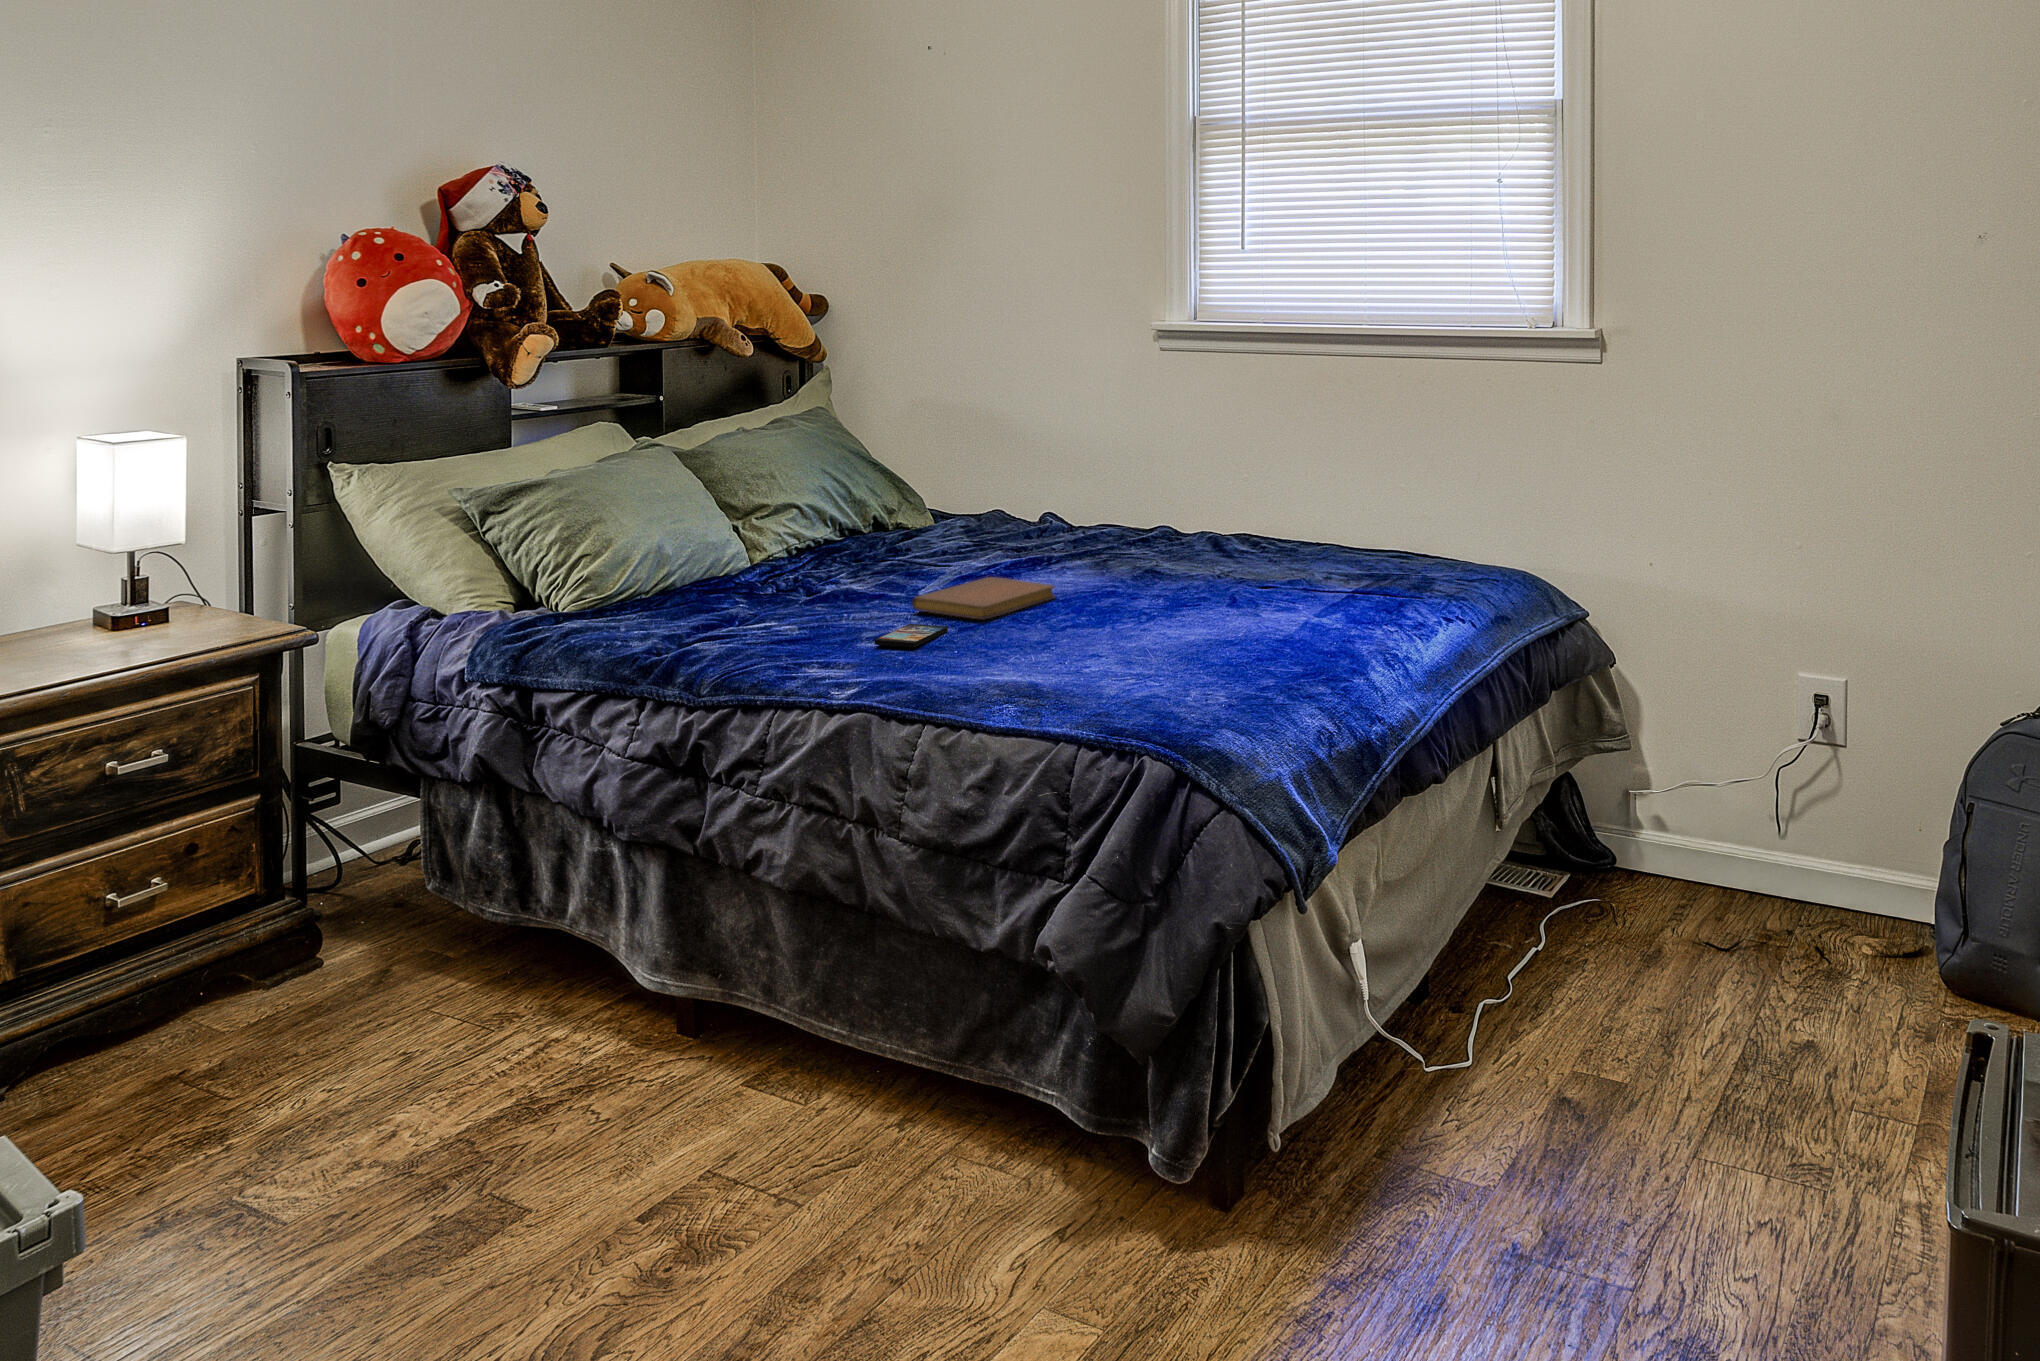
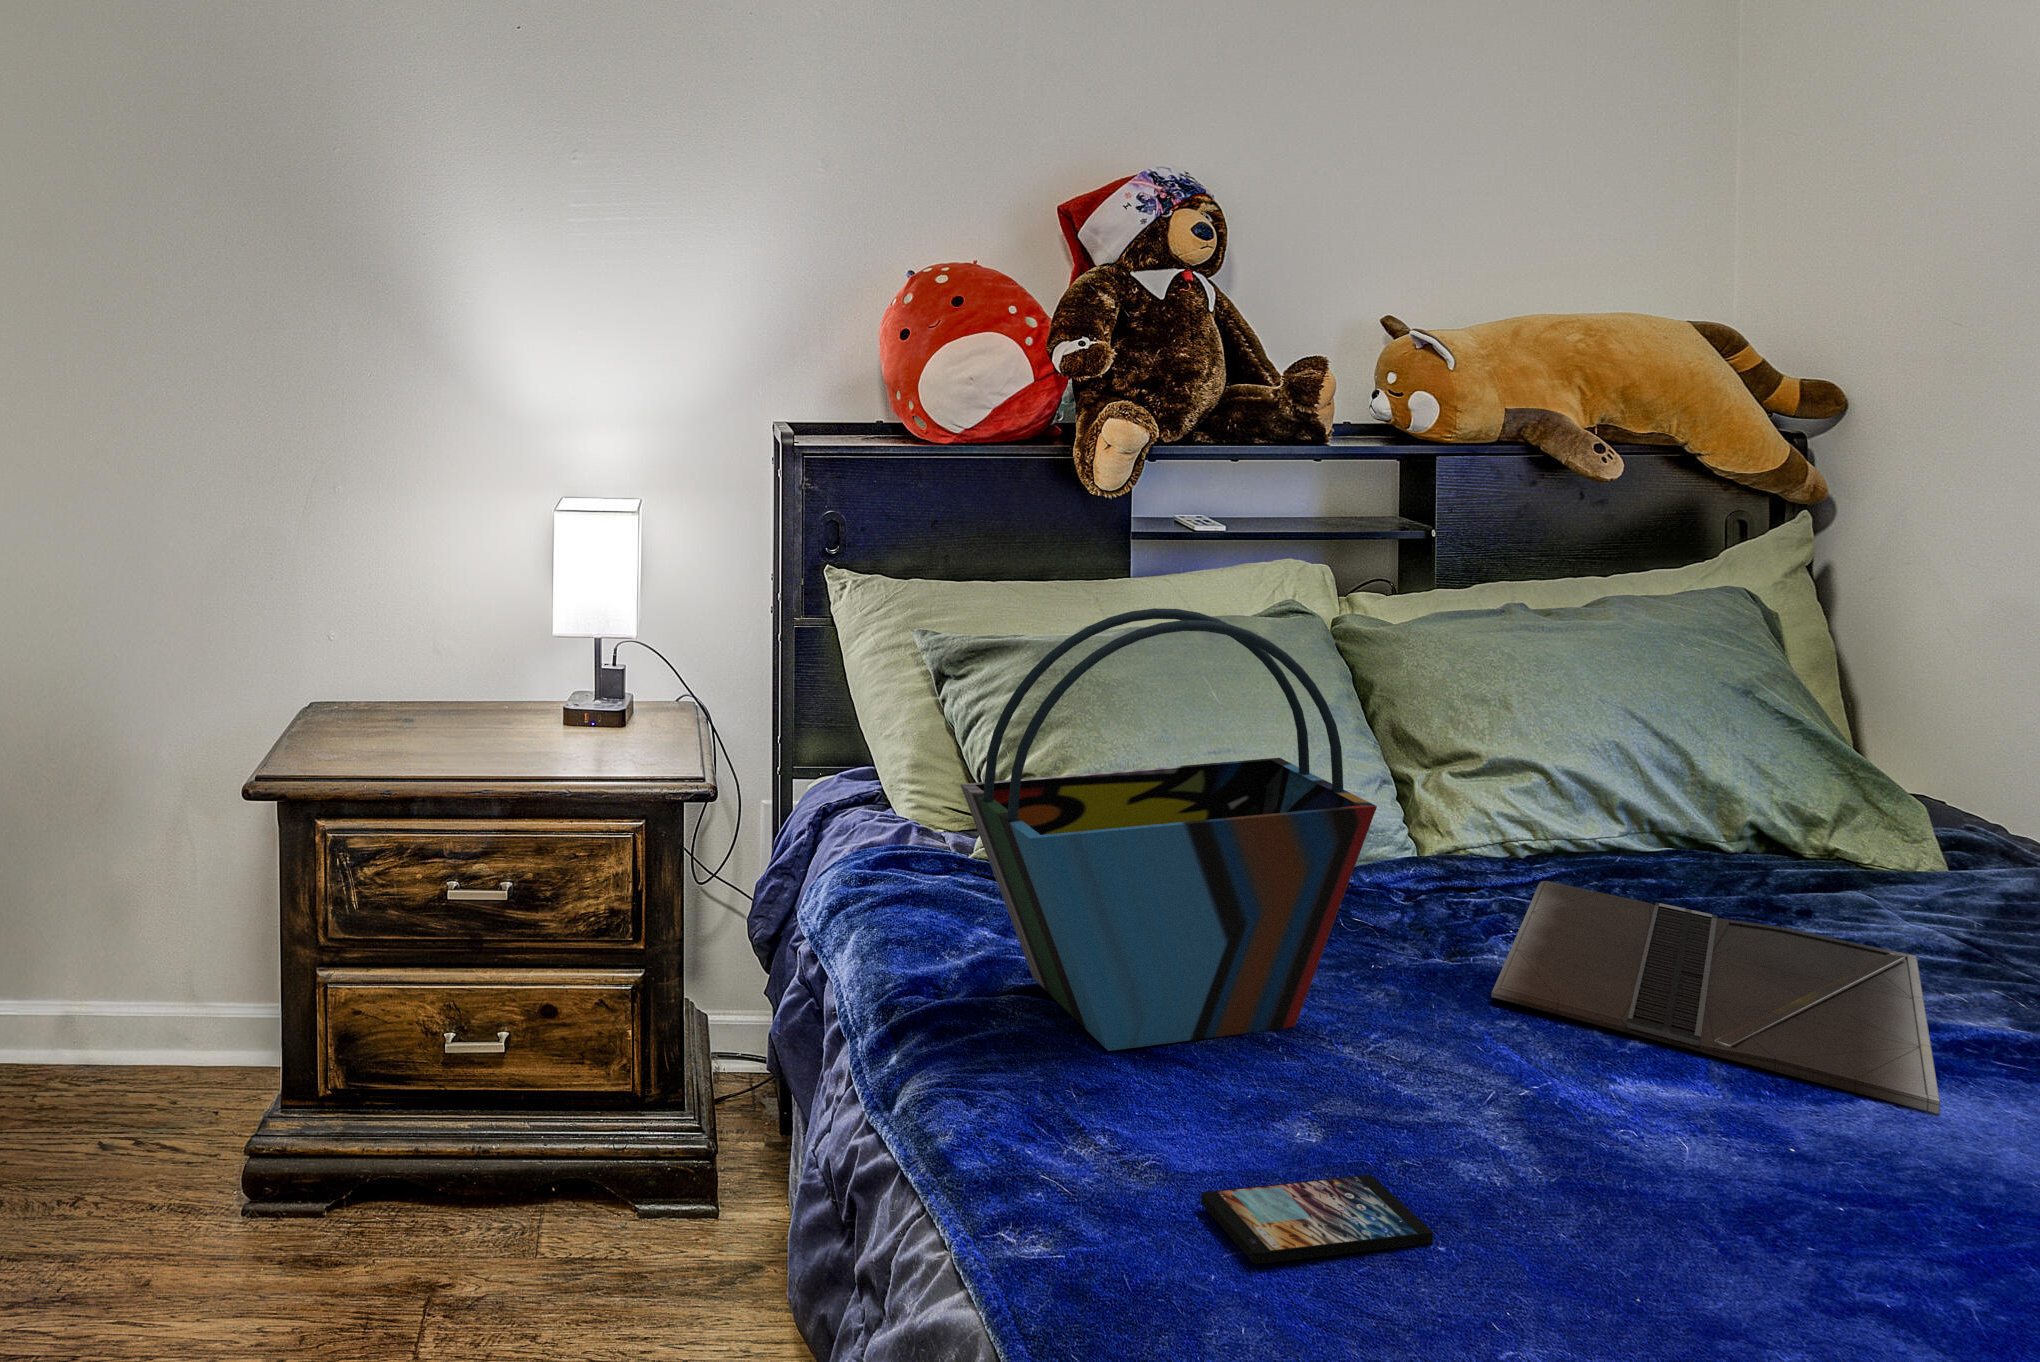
tote bag: none [665,405,831,633] -> present [960,608,1377,1051]
laptop: none [820,543,1021,585] -> present [1491,881,1940,1115]
notebook: present [912,577,1056,620] -> none [1458,1101,1908,1265]

